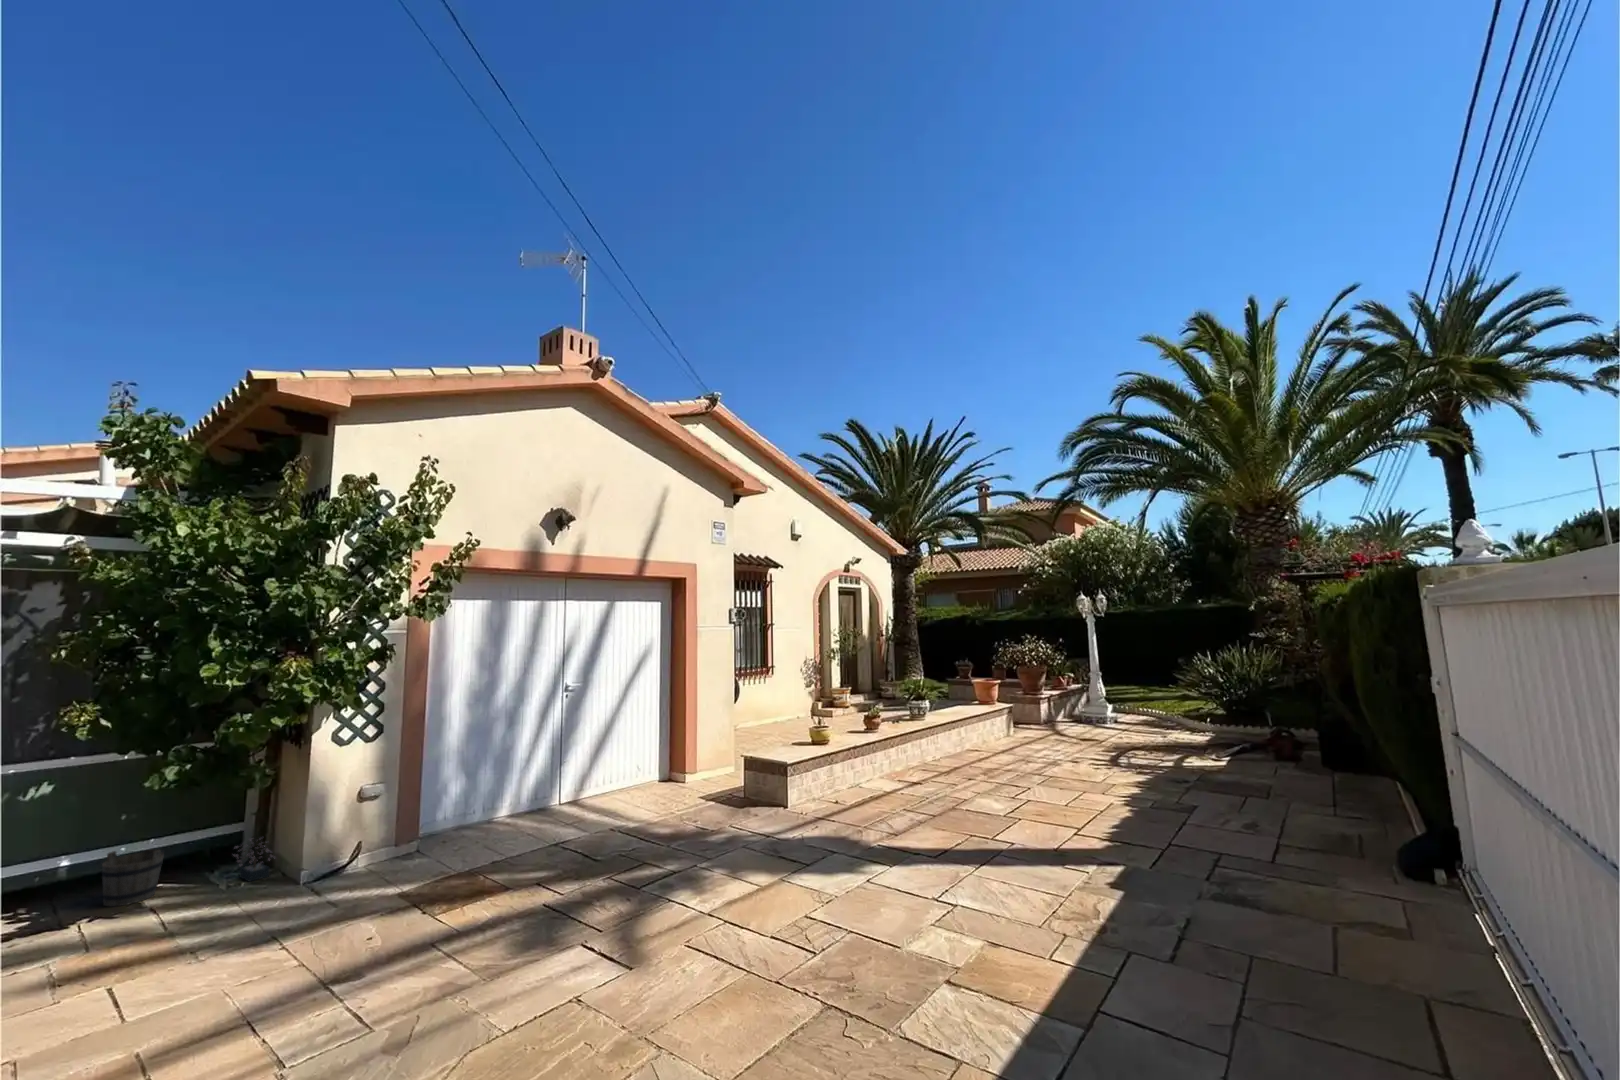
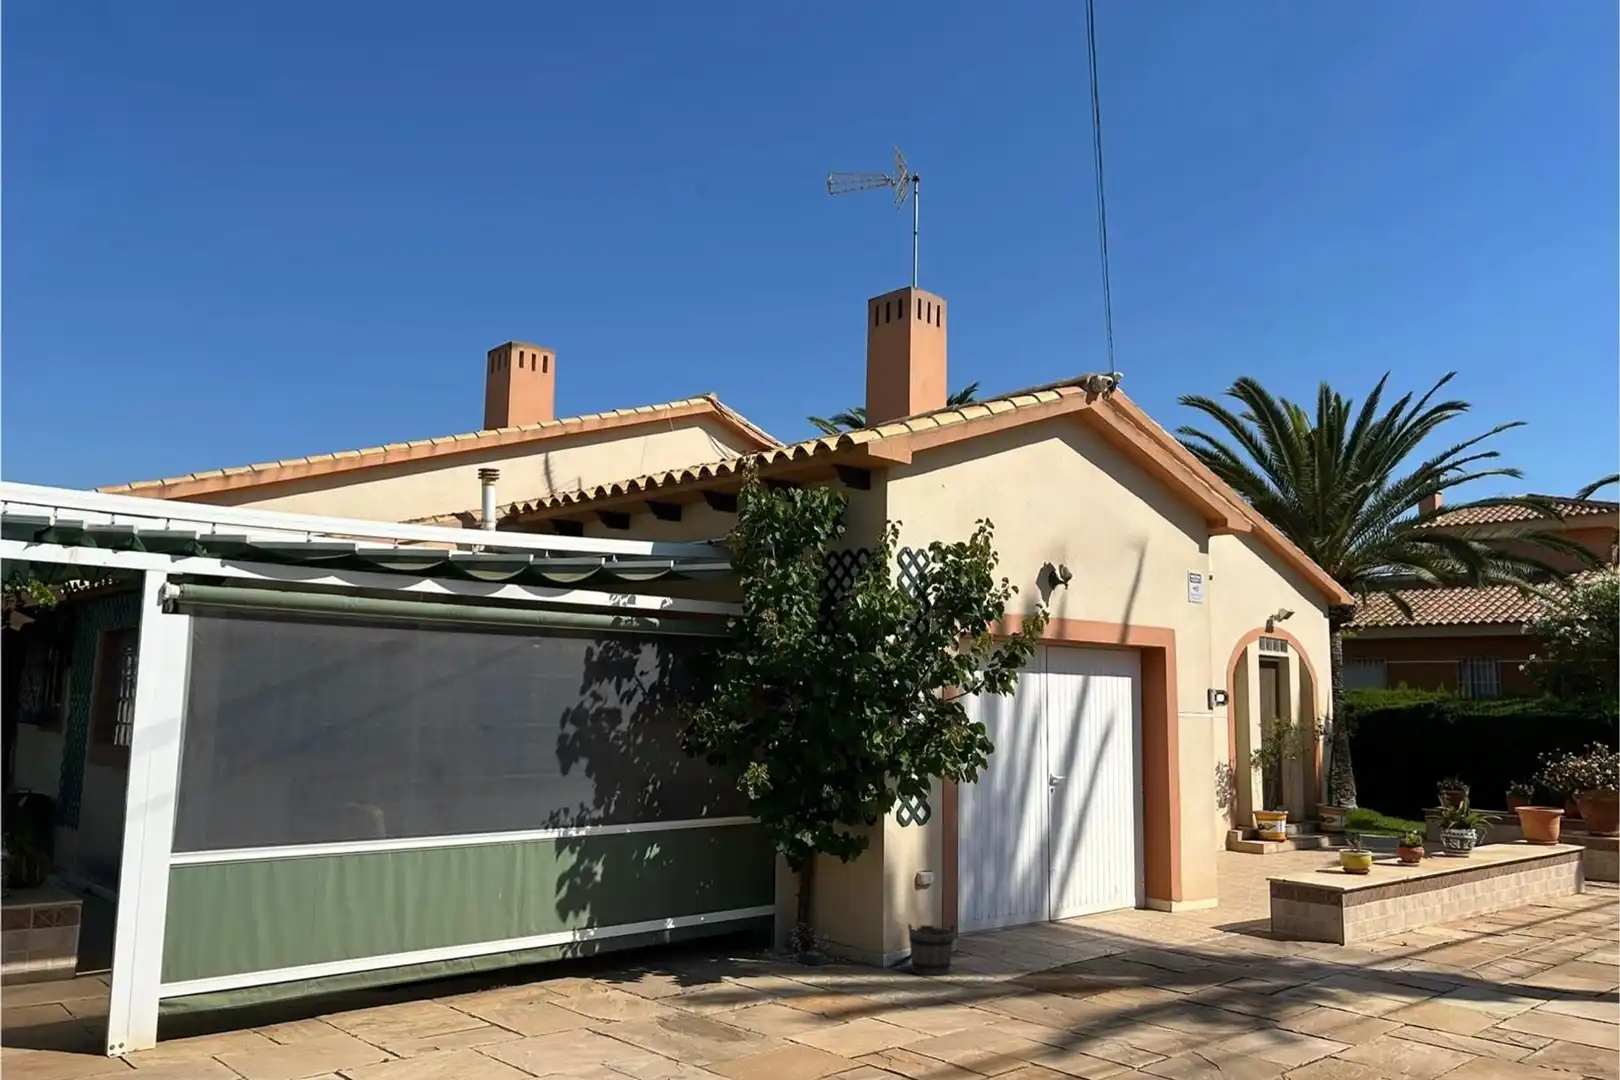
bucket: present [102,850,164,906] -> present [908,924,955,975]

